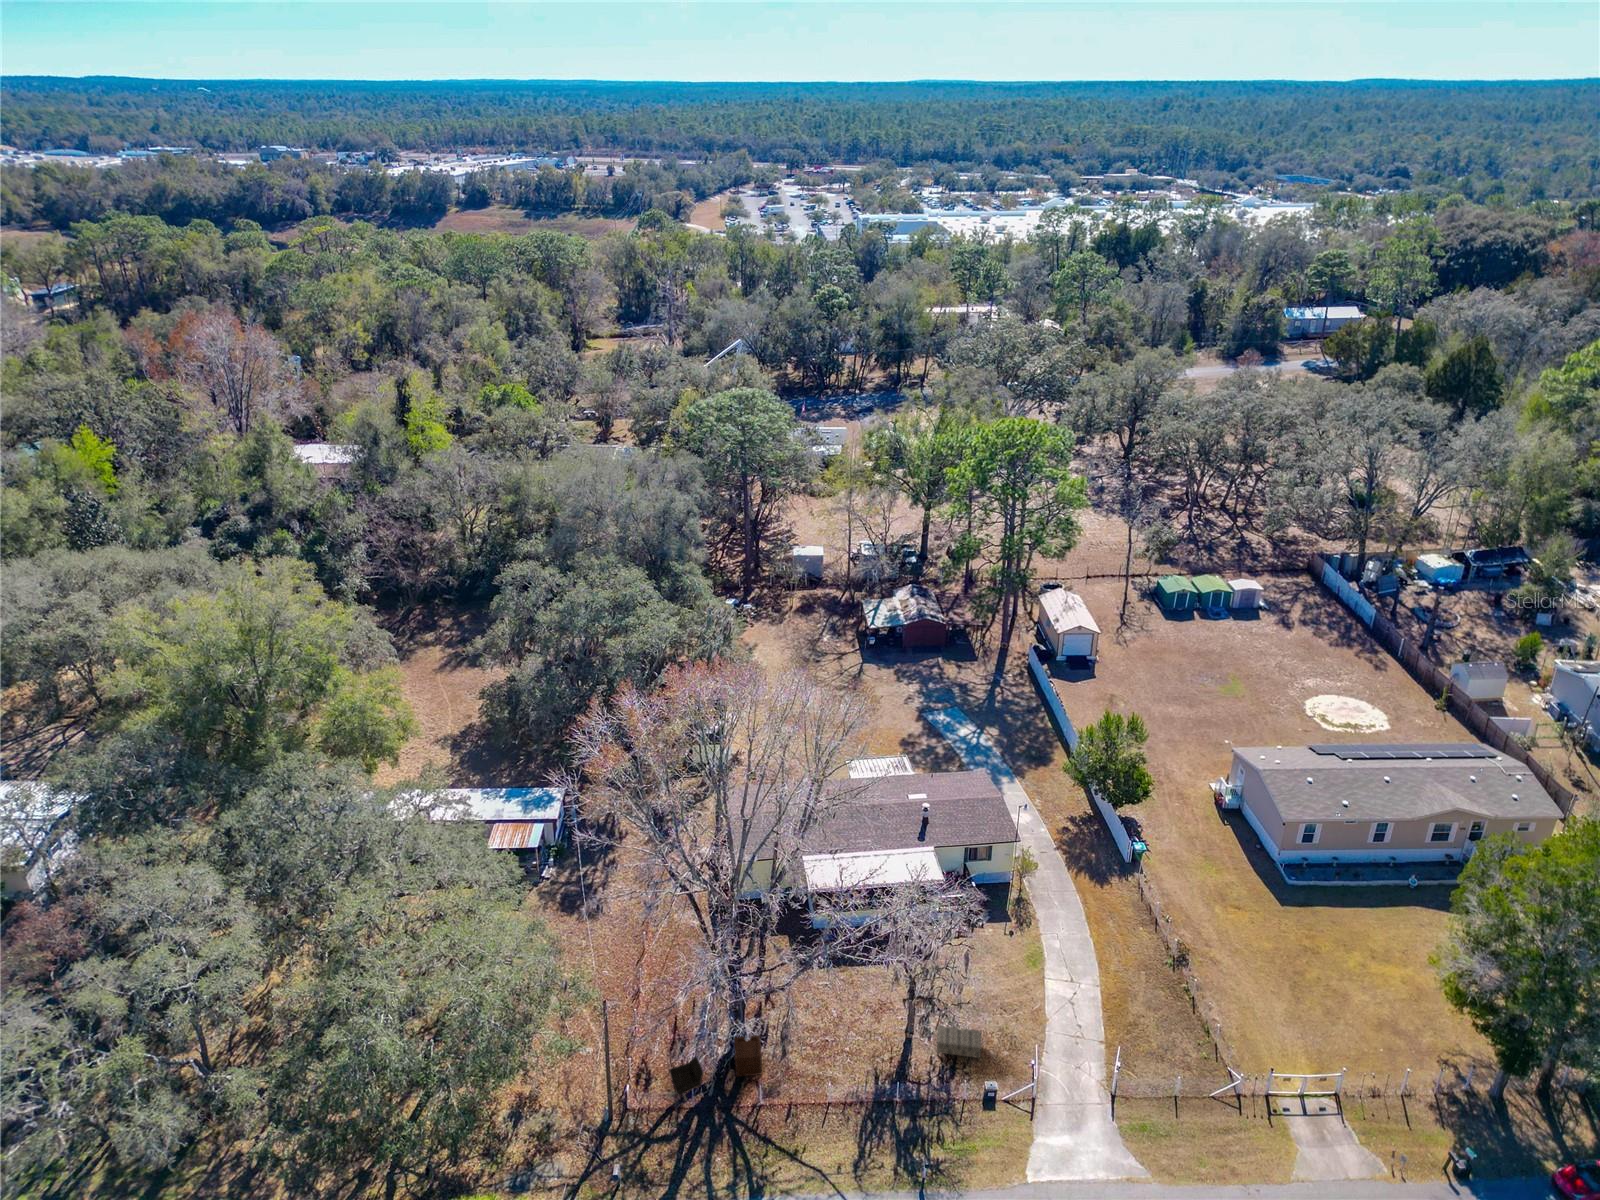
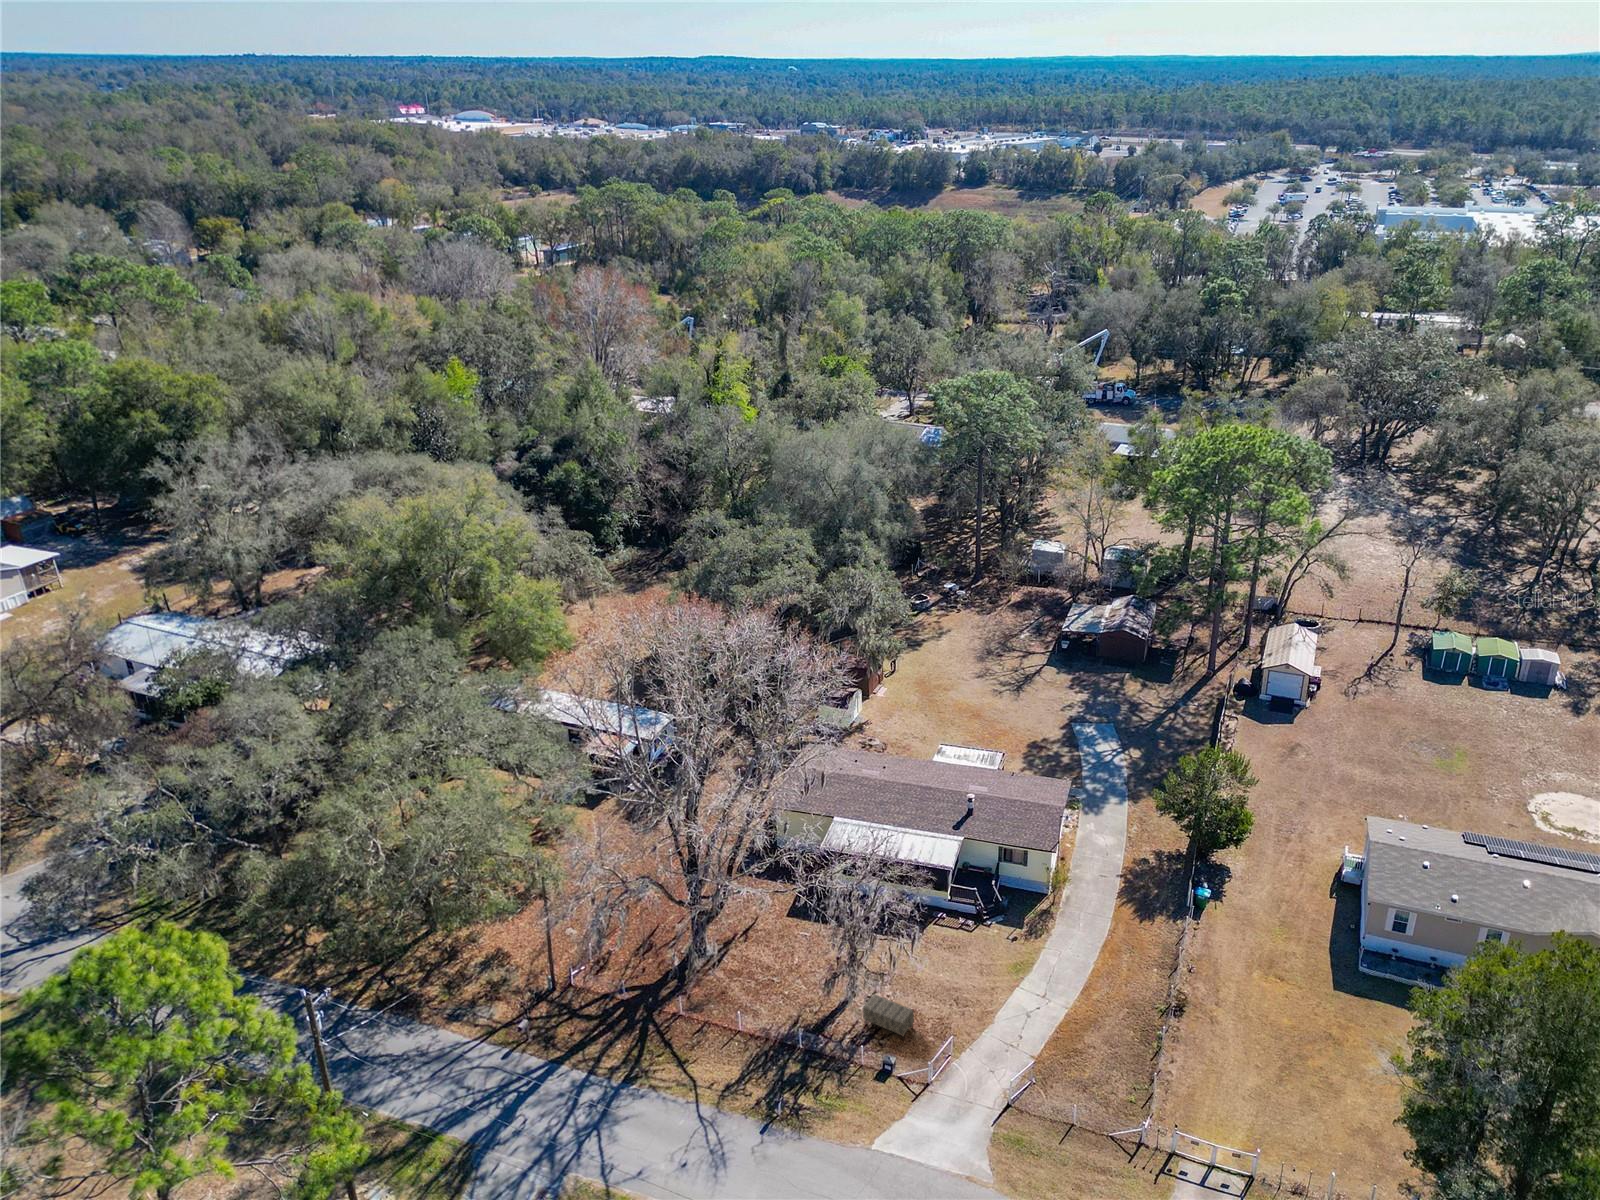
wooden crate: present [734,1035,762,1077] -> none [668,951,705,993]
lounge chair: present [669,1057,703,1100] -> none [608,957,639,994]

